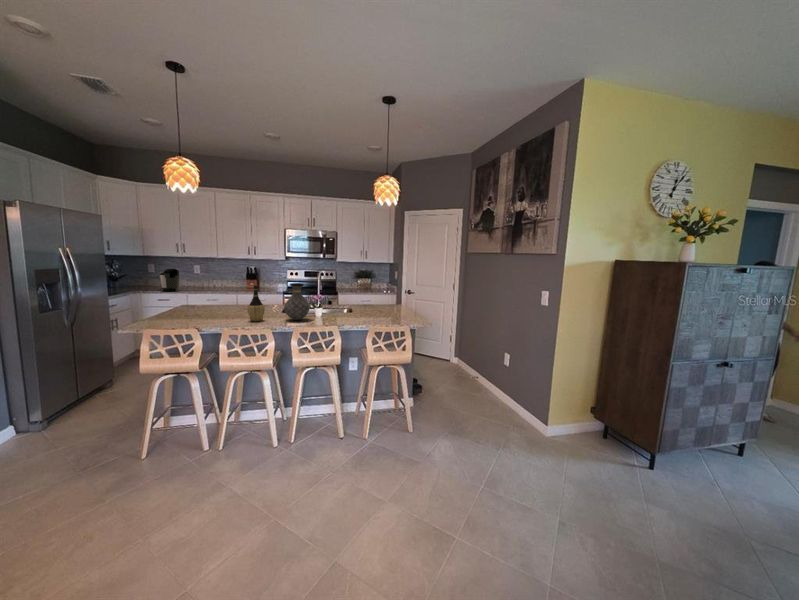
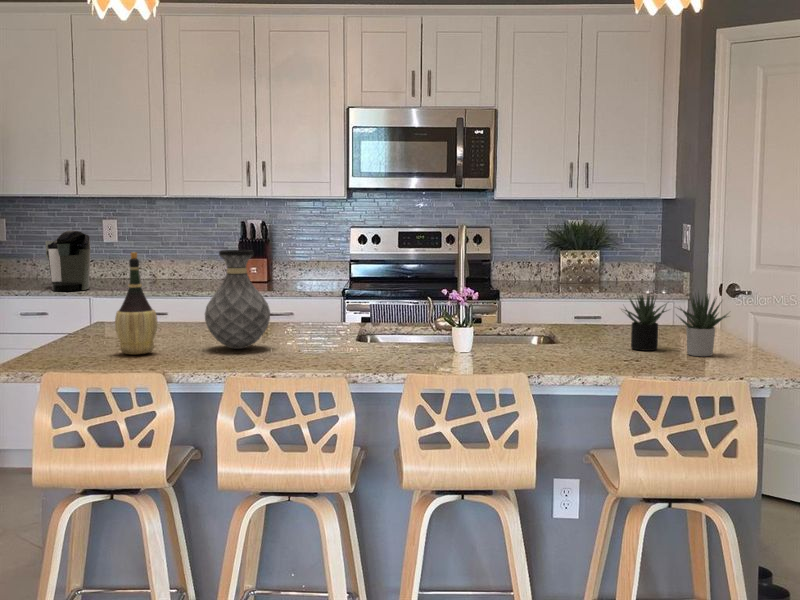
wine bottle: present [248,283,265,321] -> present [115,252,158,354]
vase: present [284,283,310,320] -> present [205,250,270,349]
succulent plant: none [371,297,405,318] -> present [625,294,727,356]

